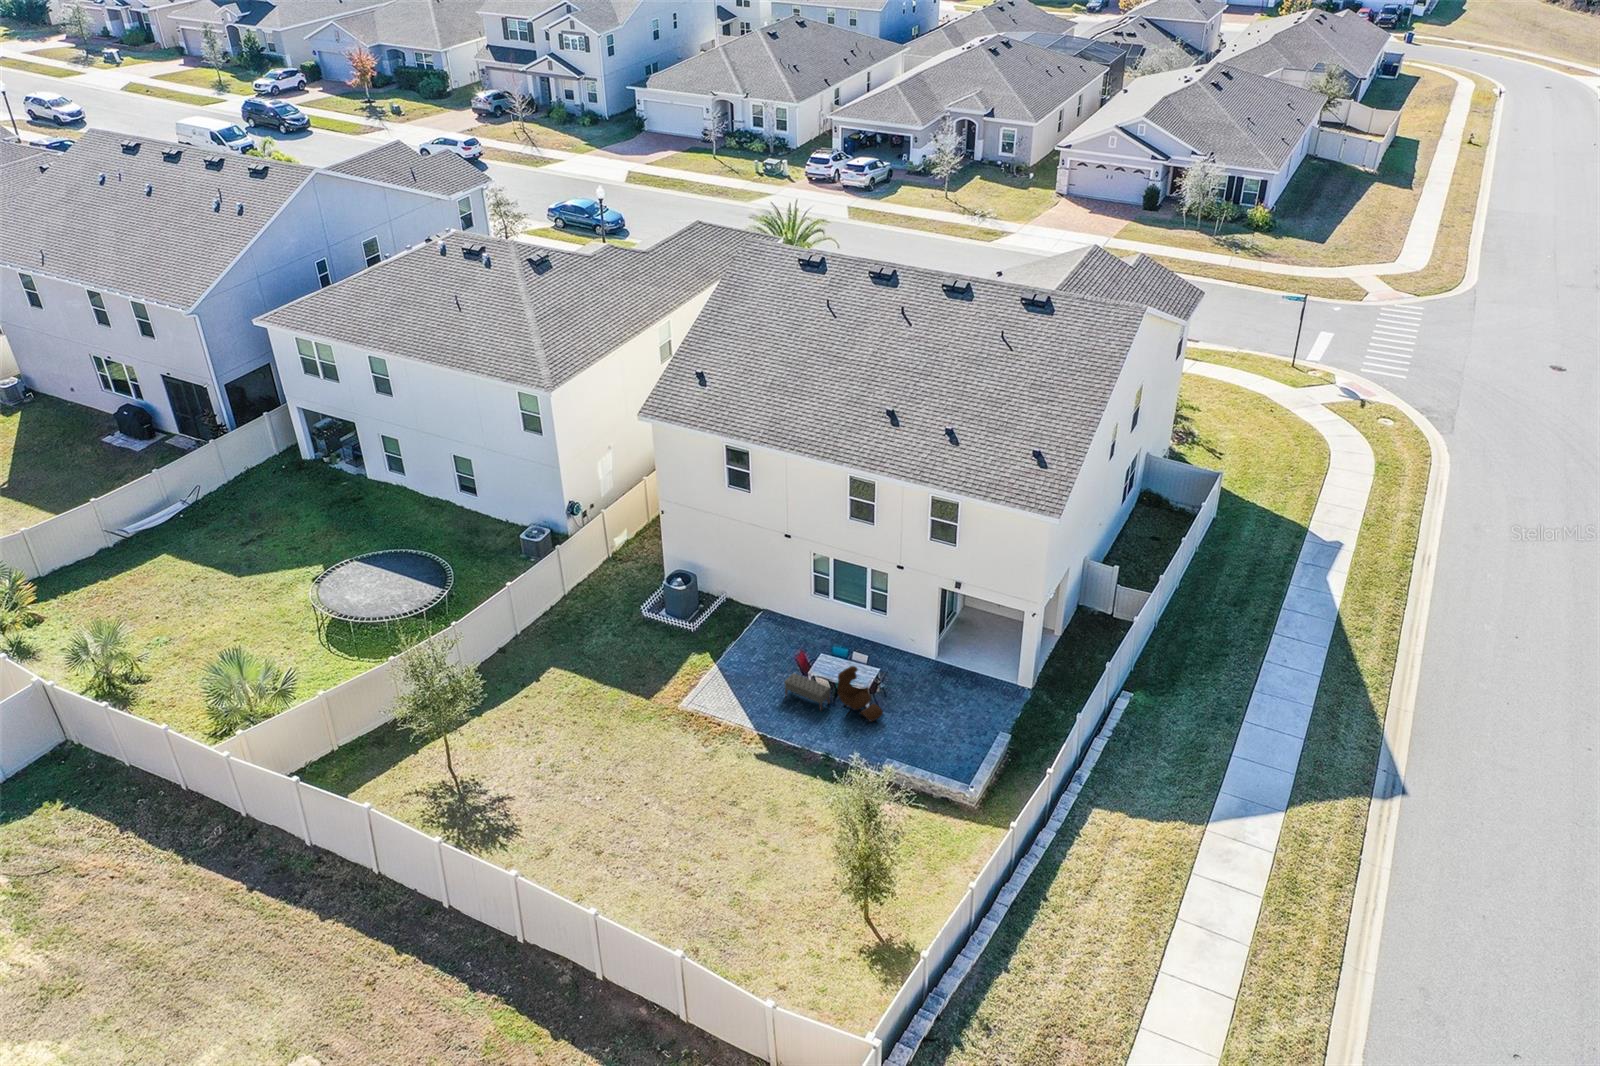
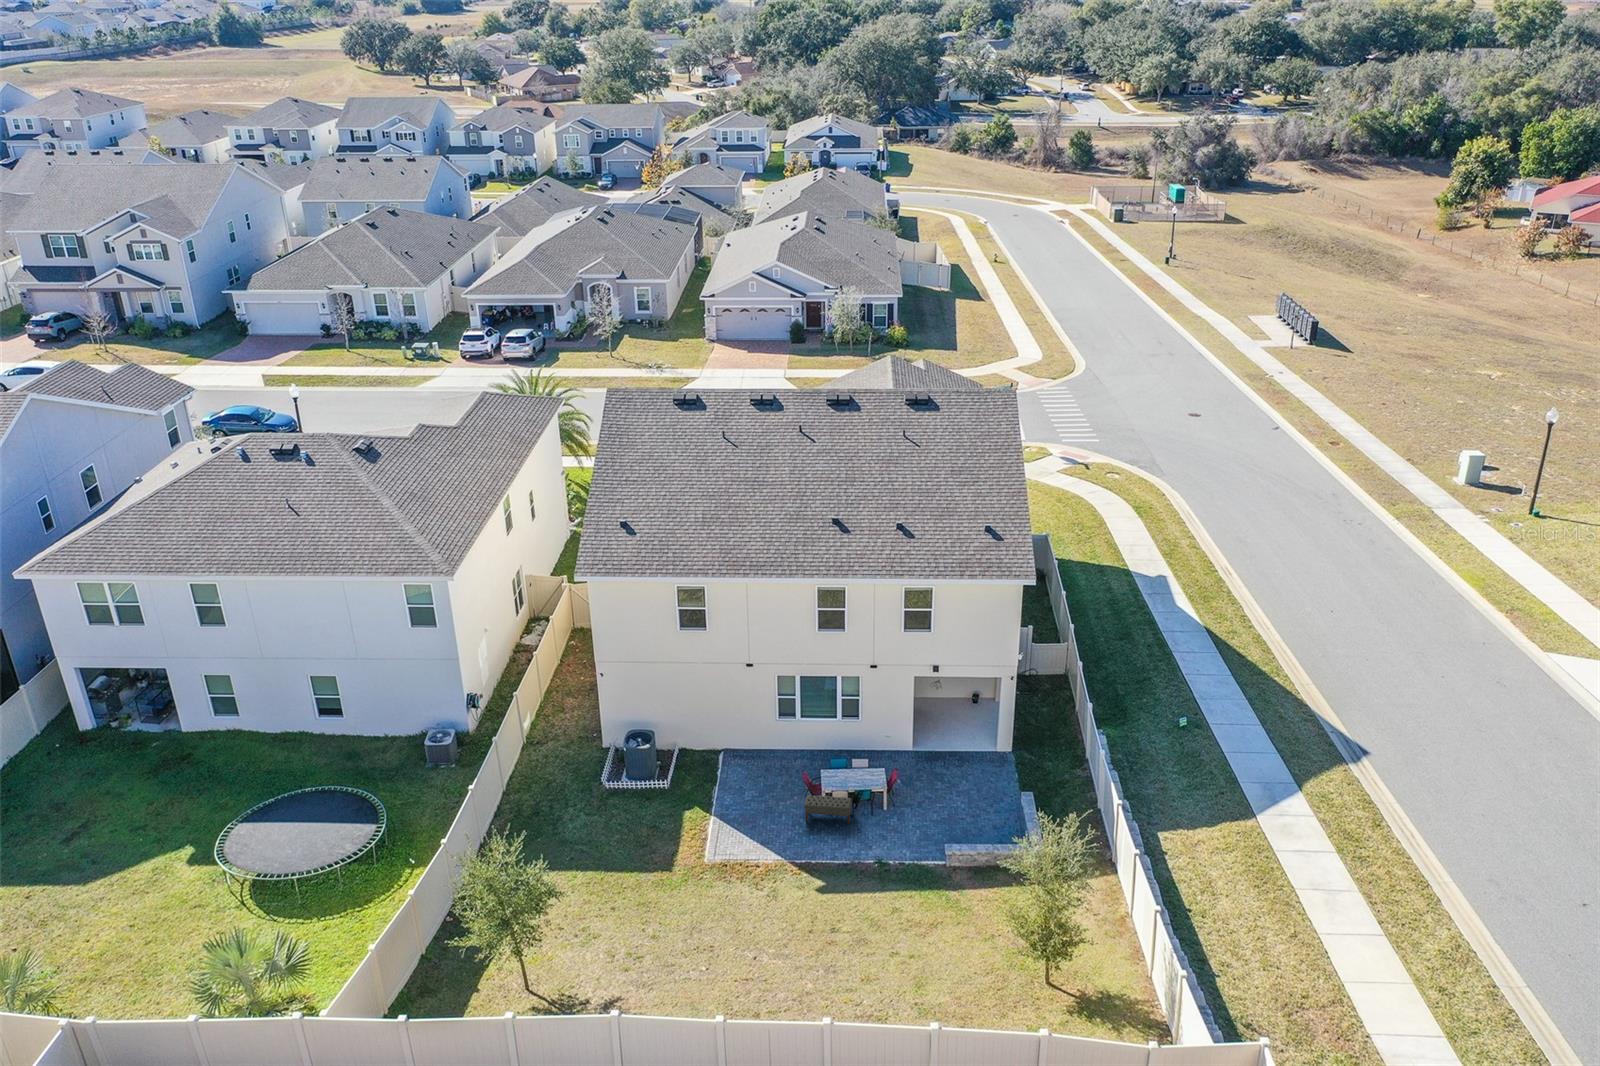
lounge chair: present [838,666,883,722] -> none [861,770,910,823]

